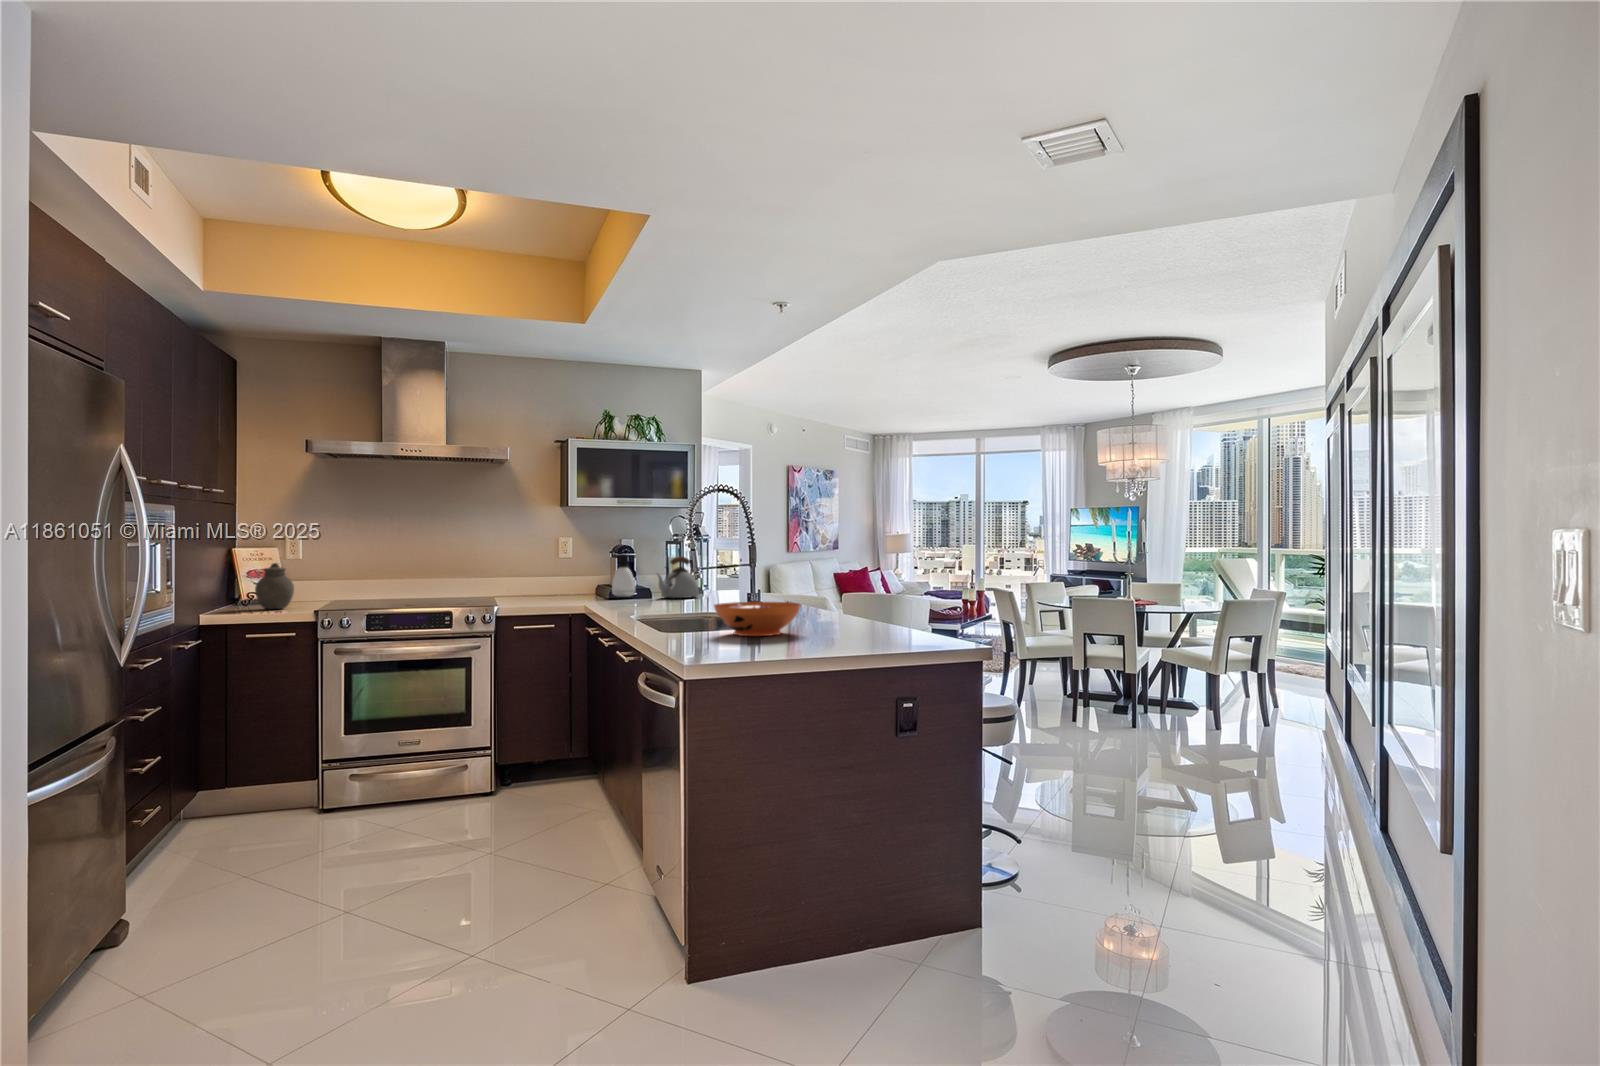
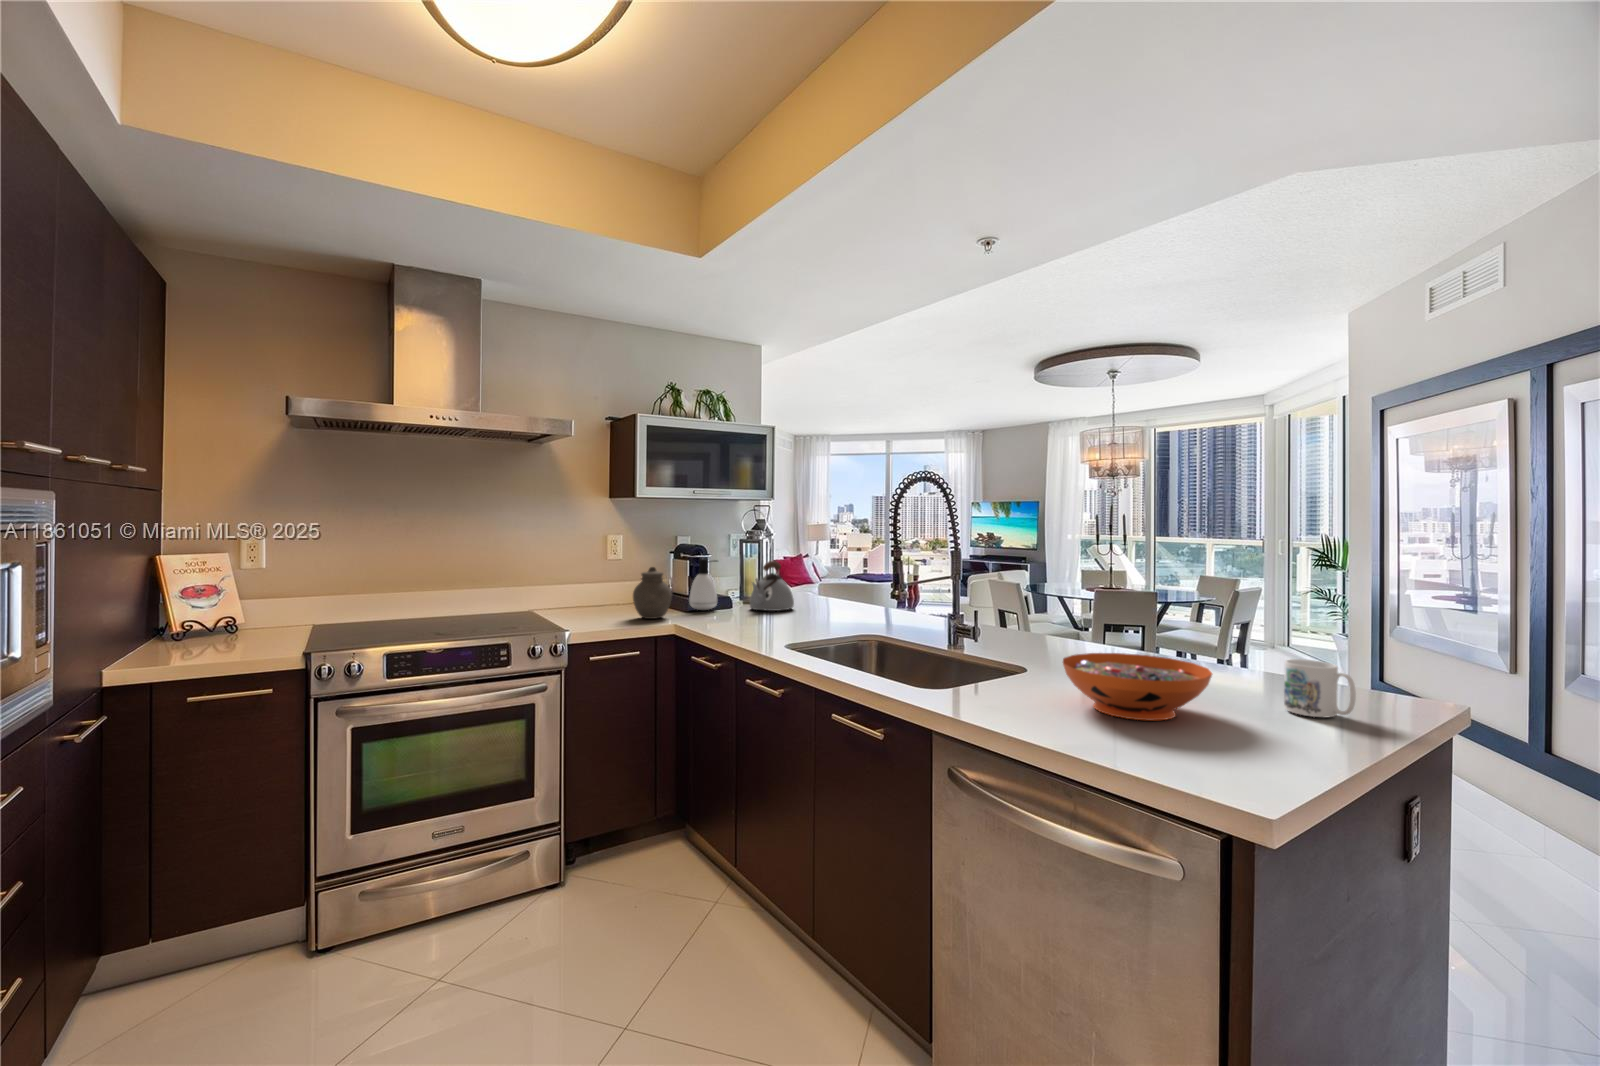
jar: present [255,563,294,609] -> present [633,567,672,619]
mug: none [850,602,879,637] -> present [1284,659,1356,717]

